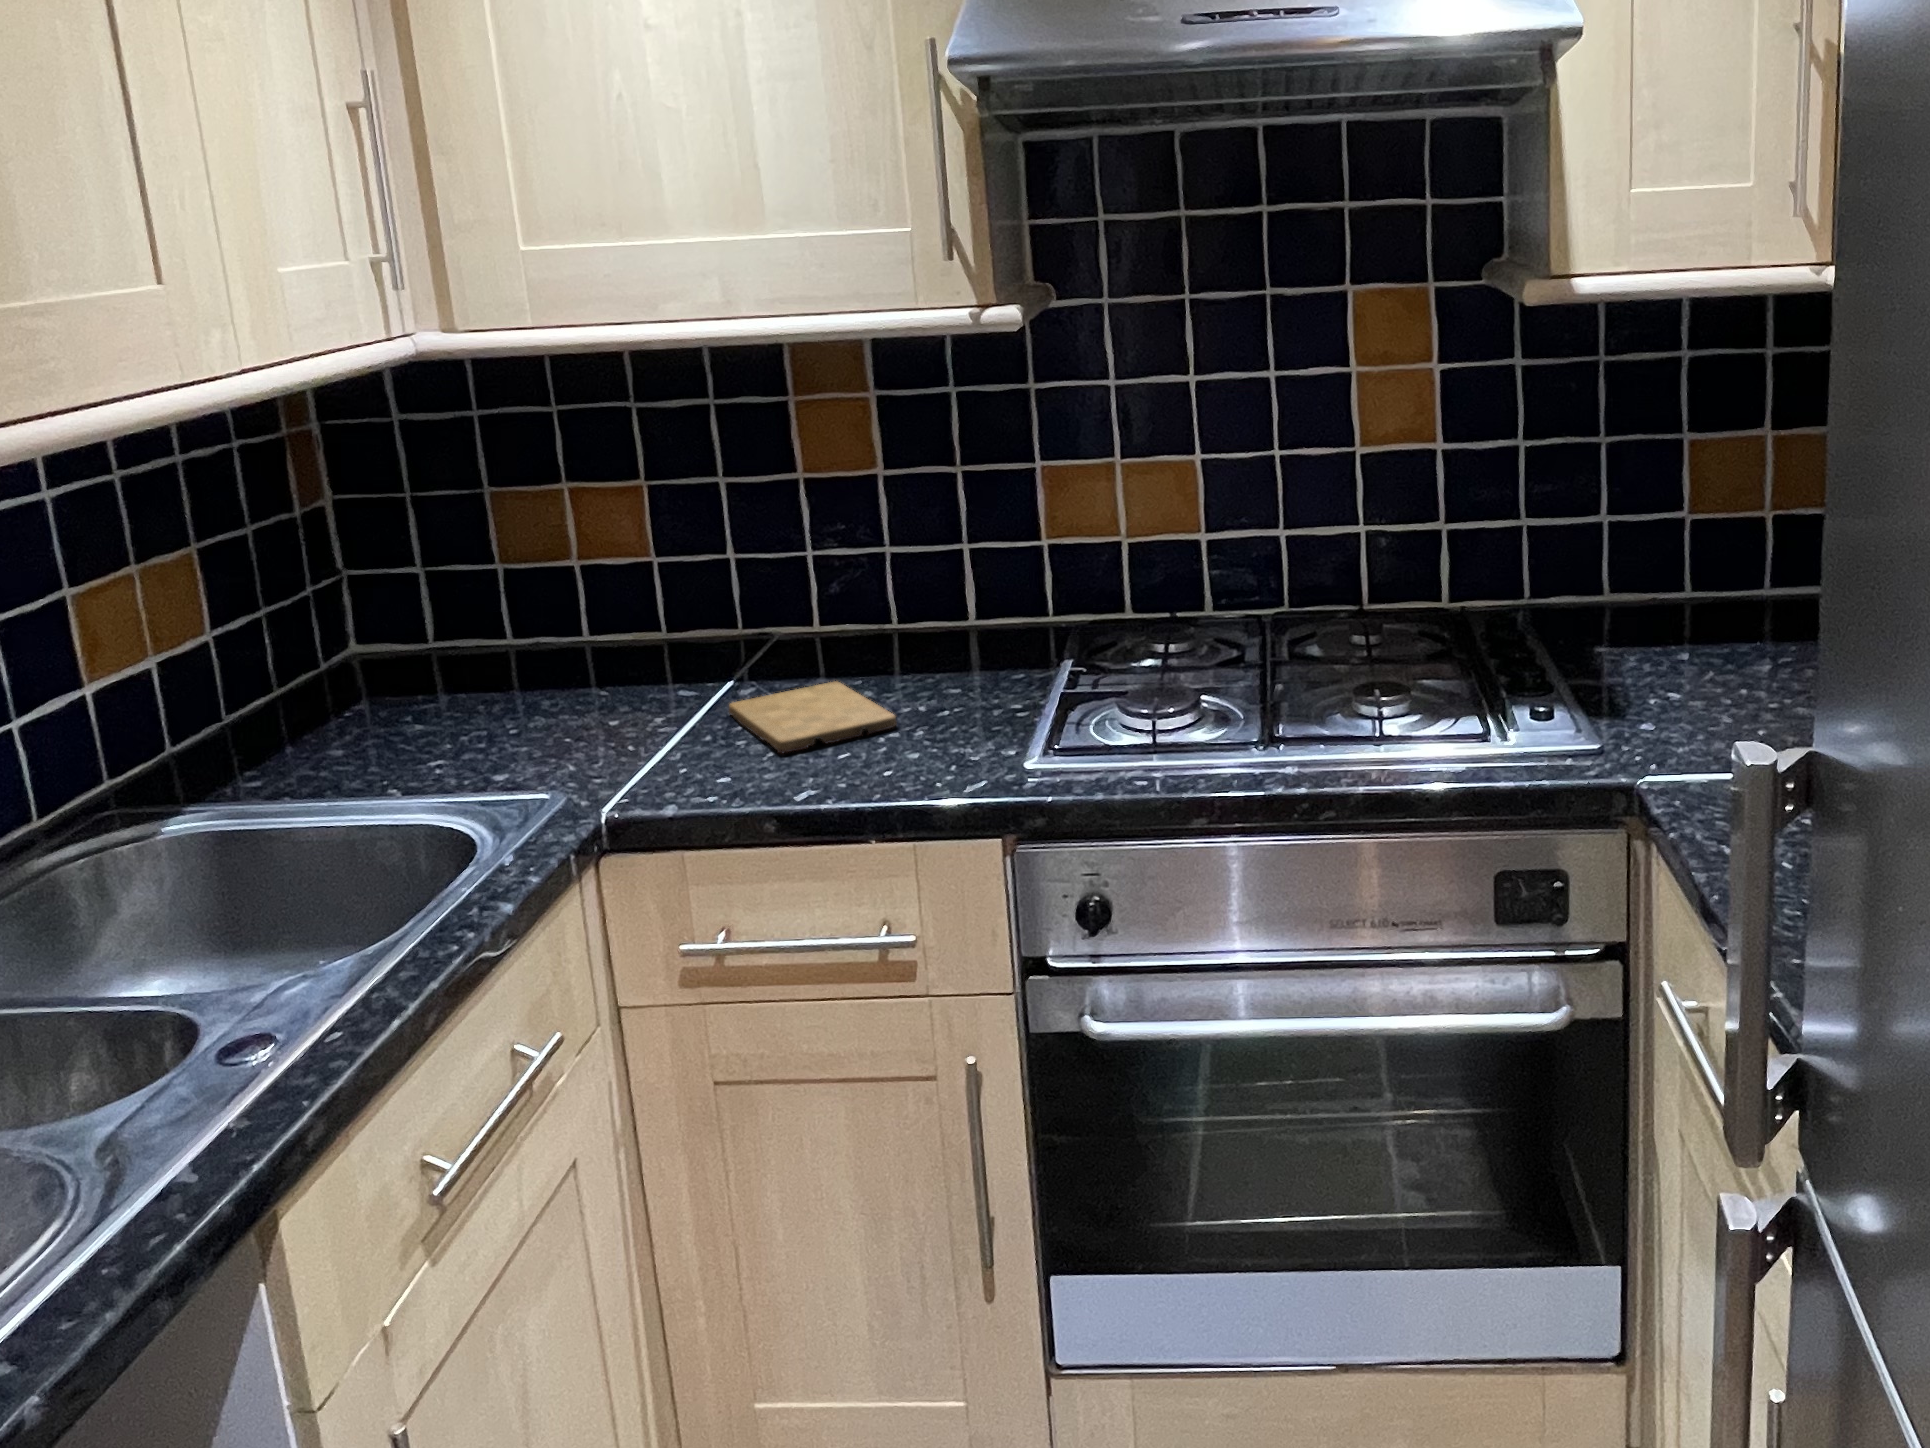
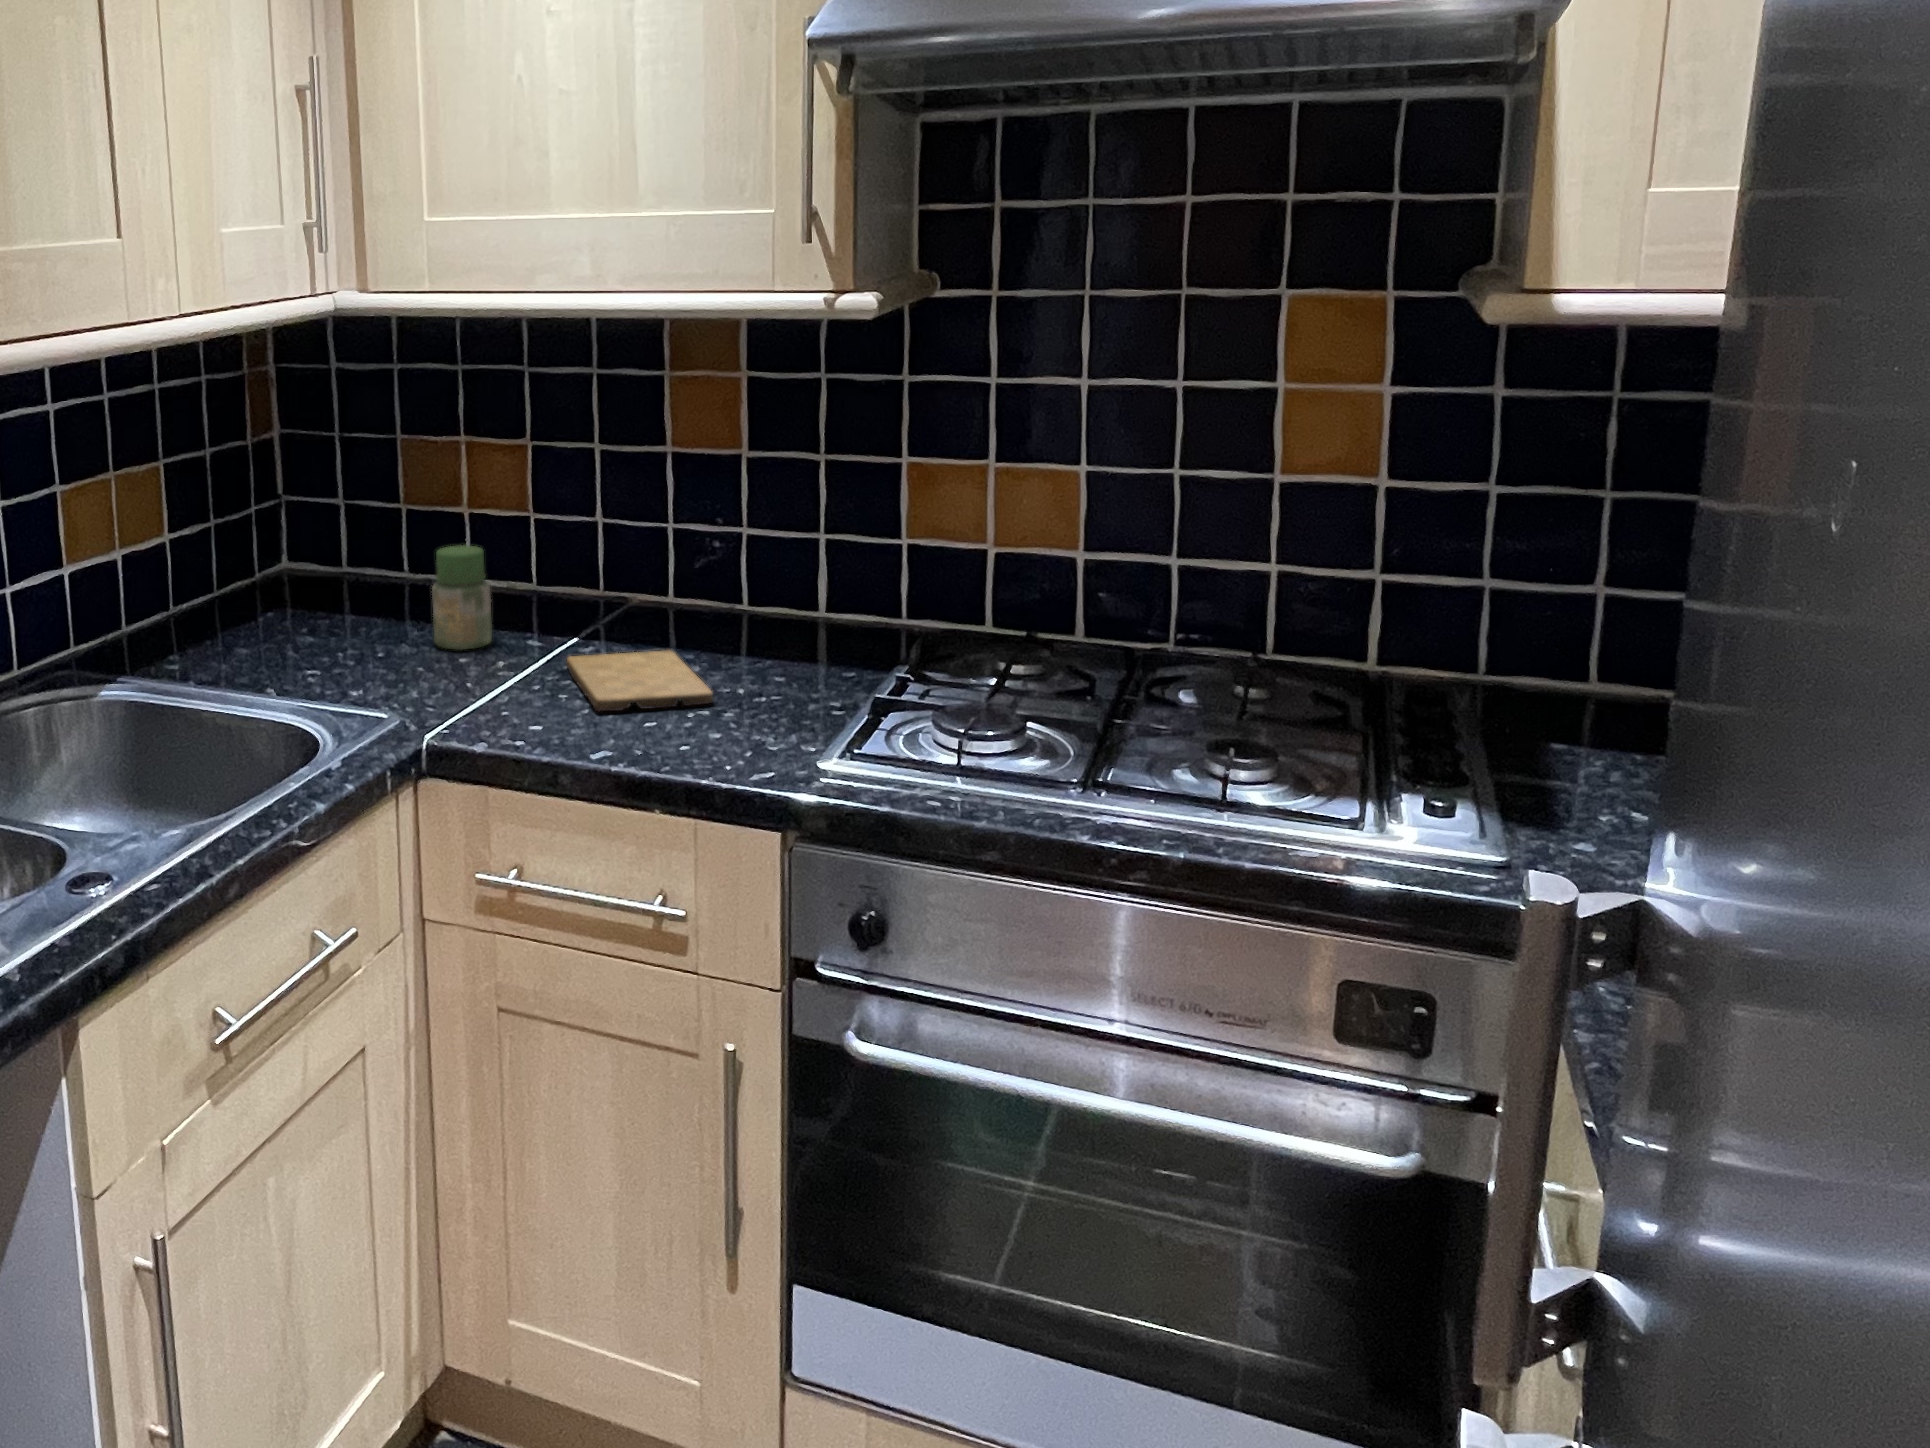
jar: none [561,600,635,715] -> present [432,545,492,650]

